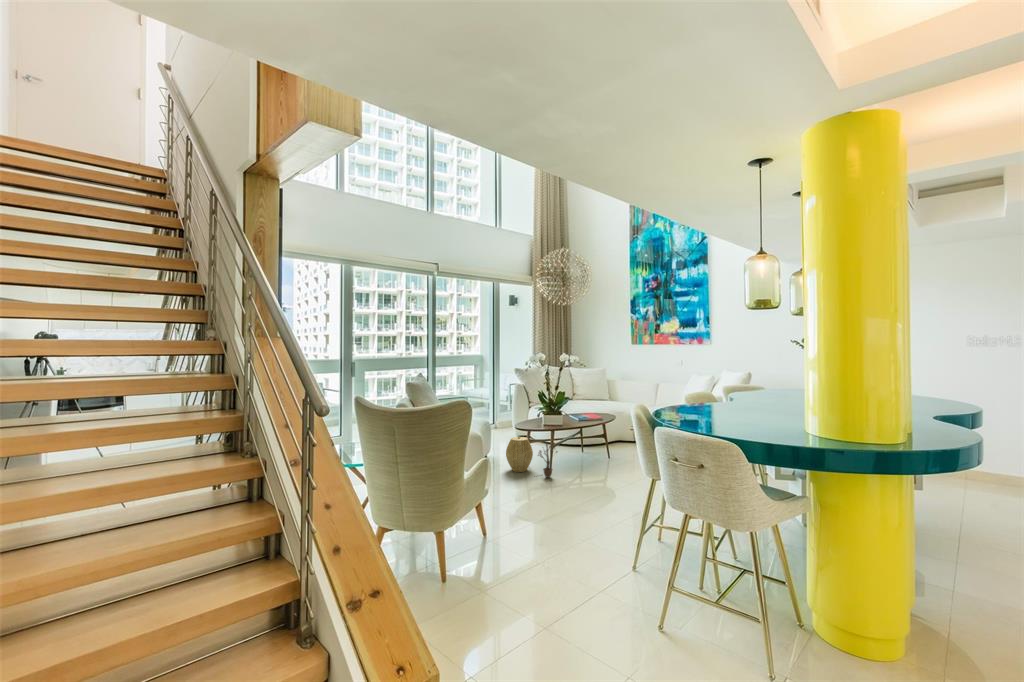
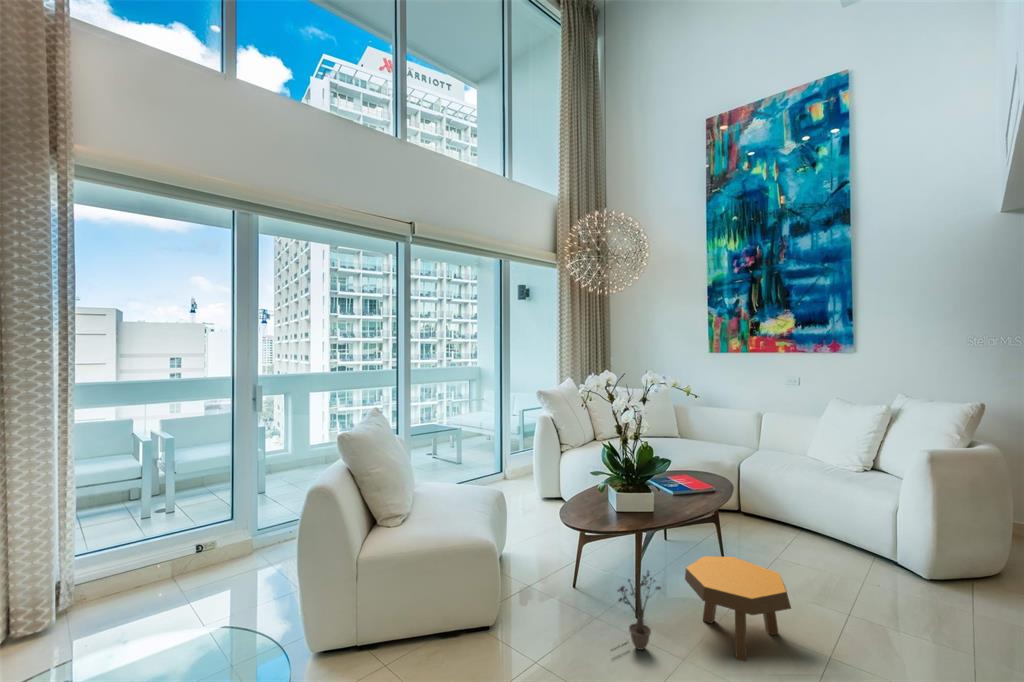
woven basket: present [506,437,533,472] -> none [540,540,597,622]
footstool: none [573,444,617,480] -> present [685,556,791,661]

